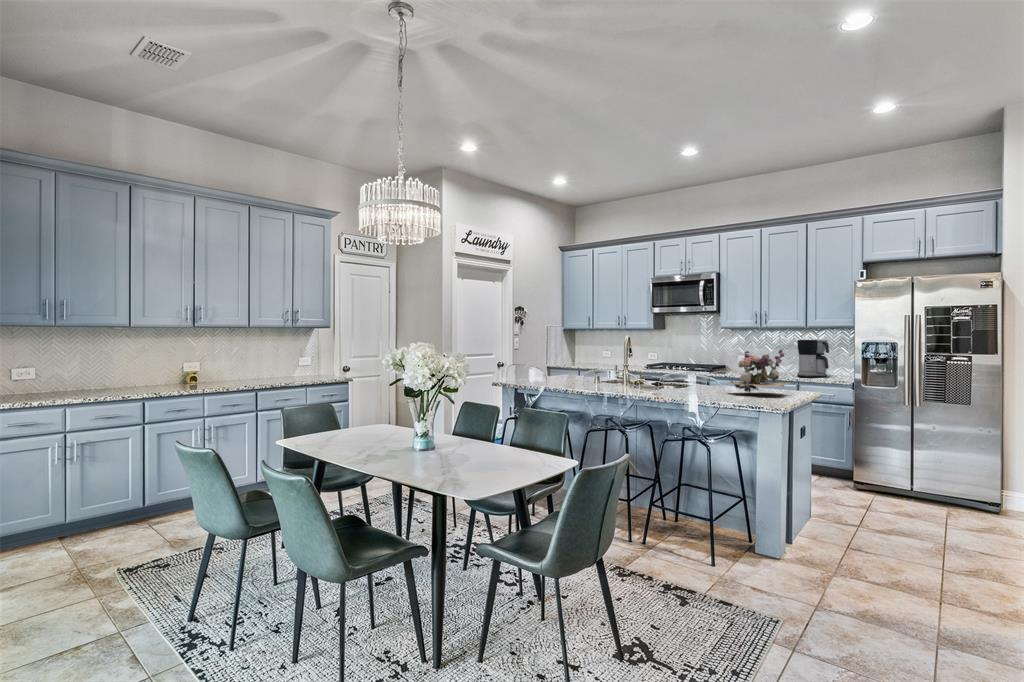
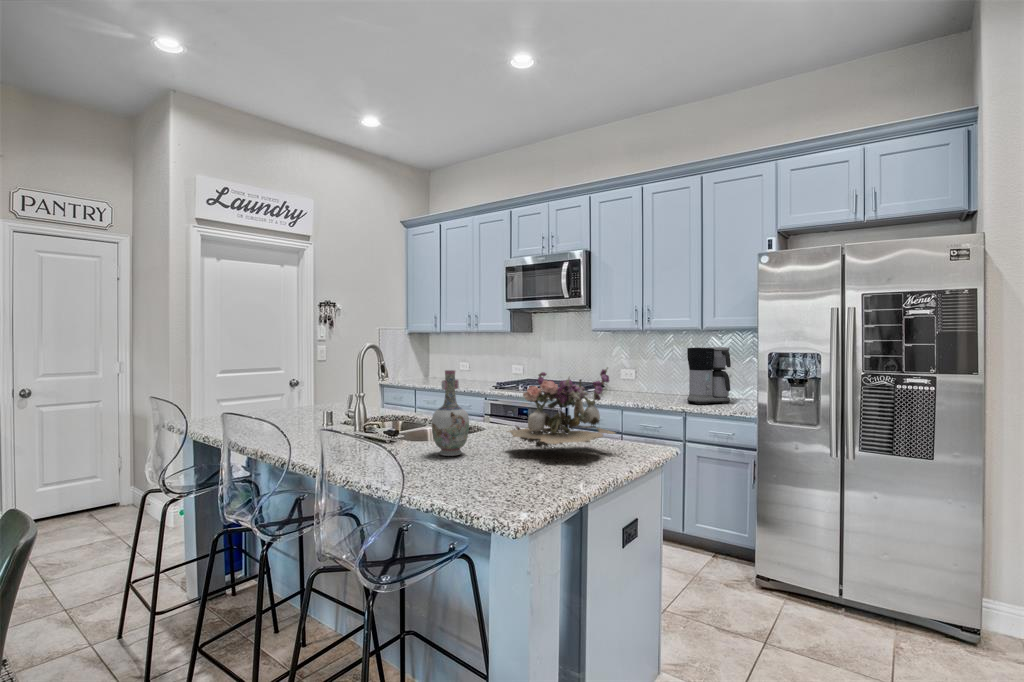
vase: none [690,349,711,394] -> present [432,370,469,456]

